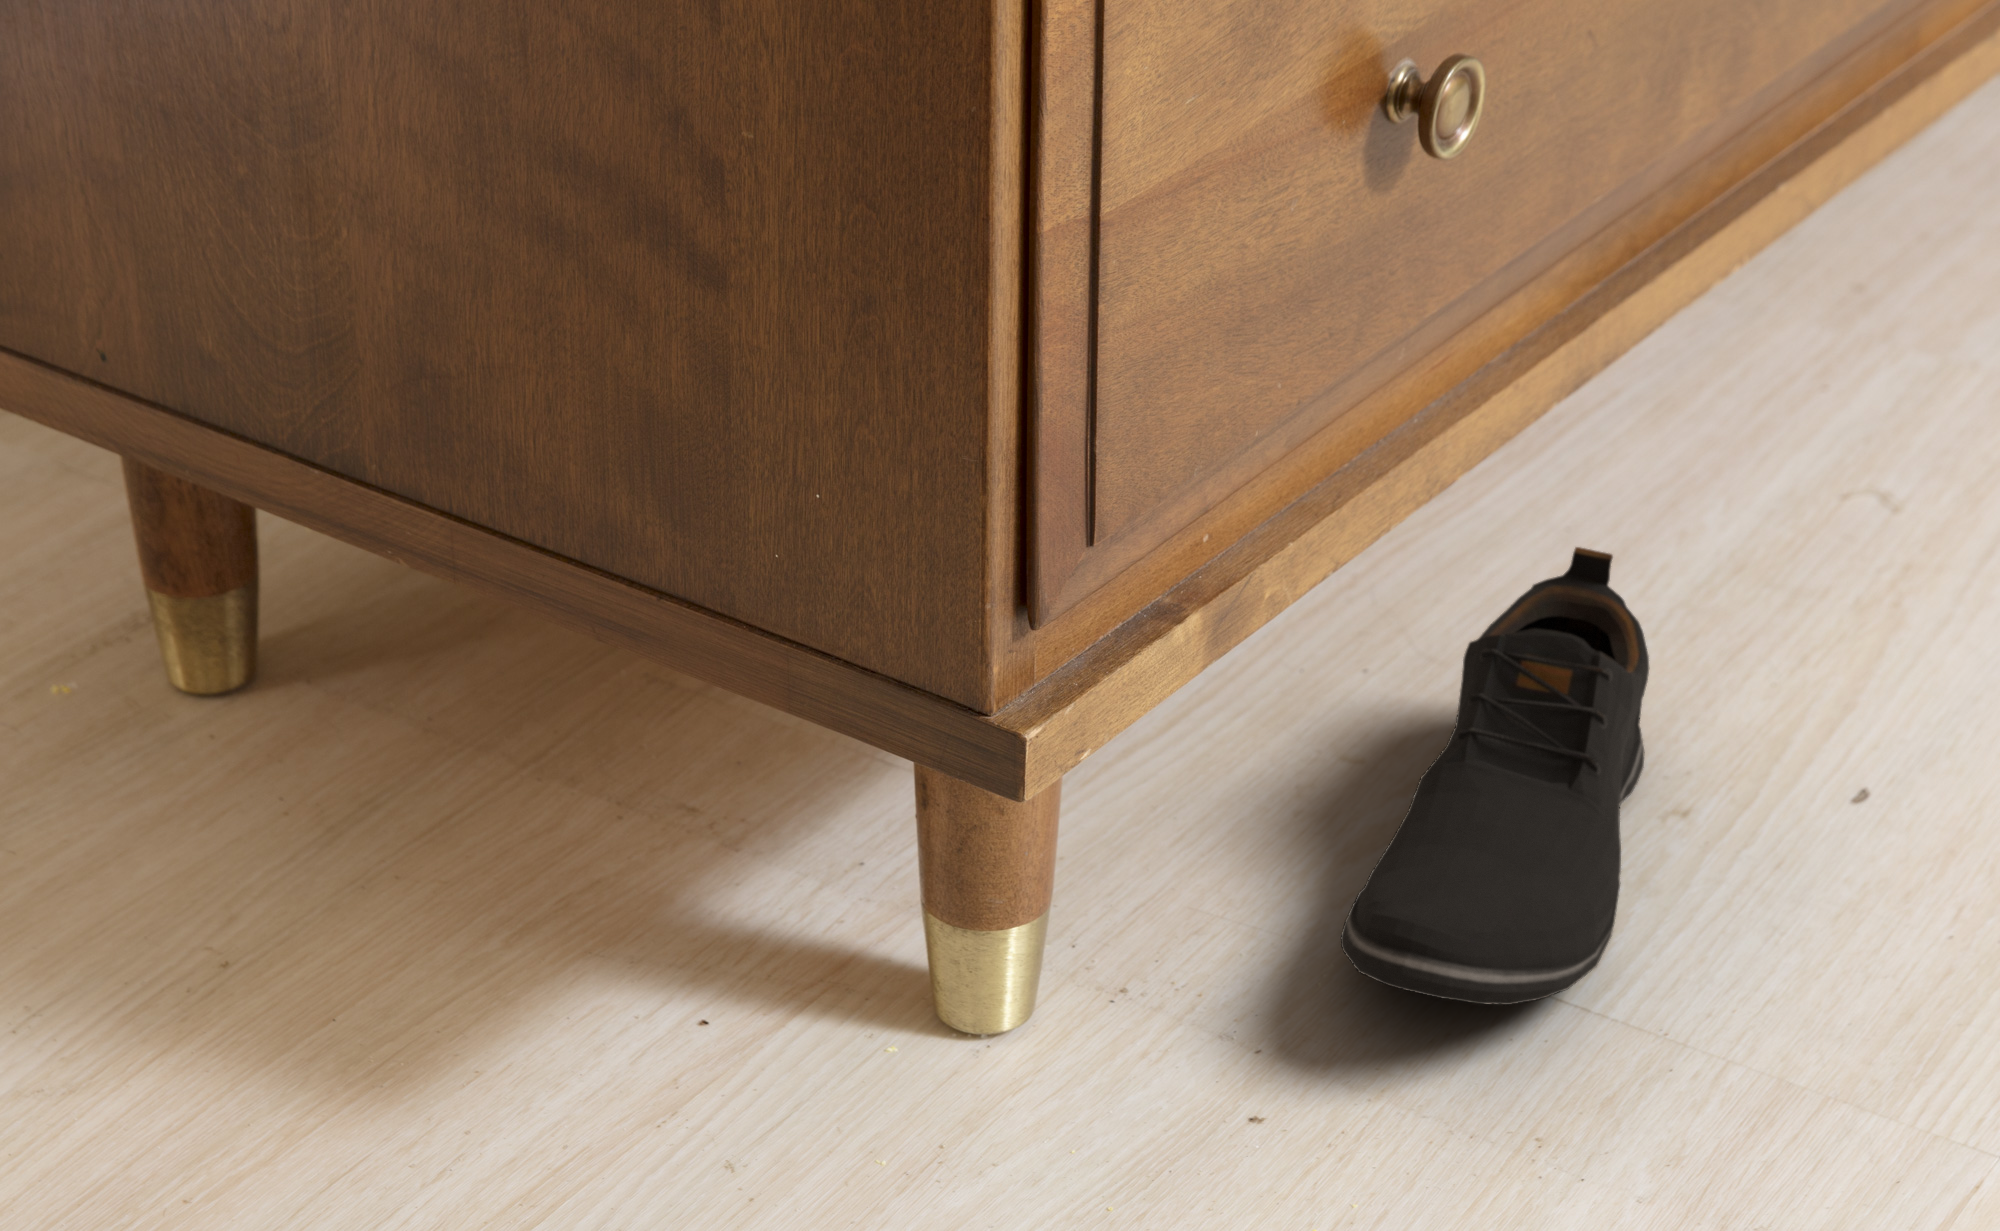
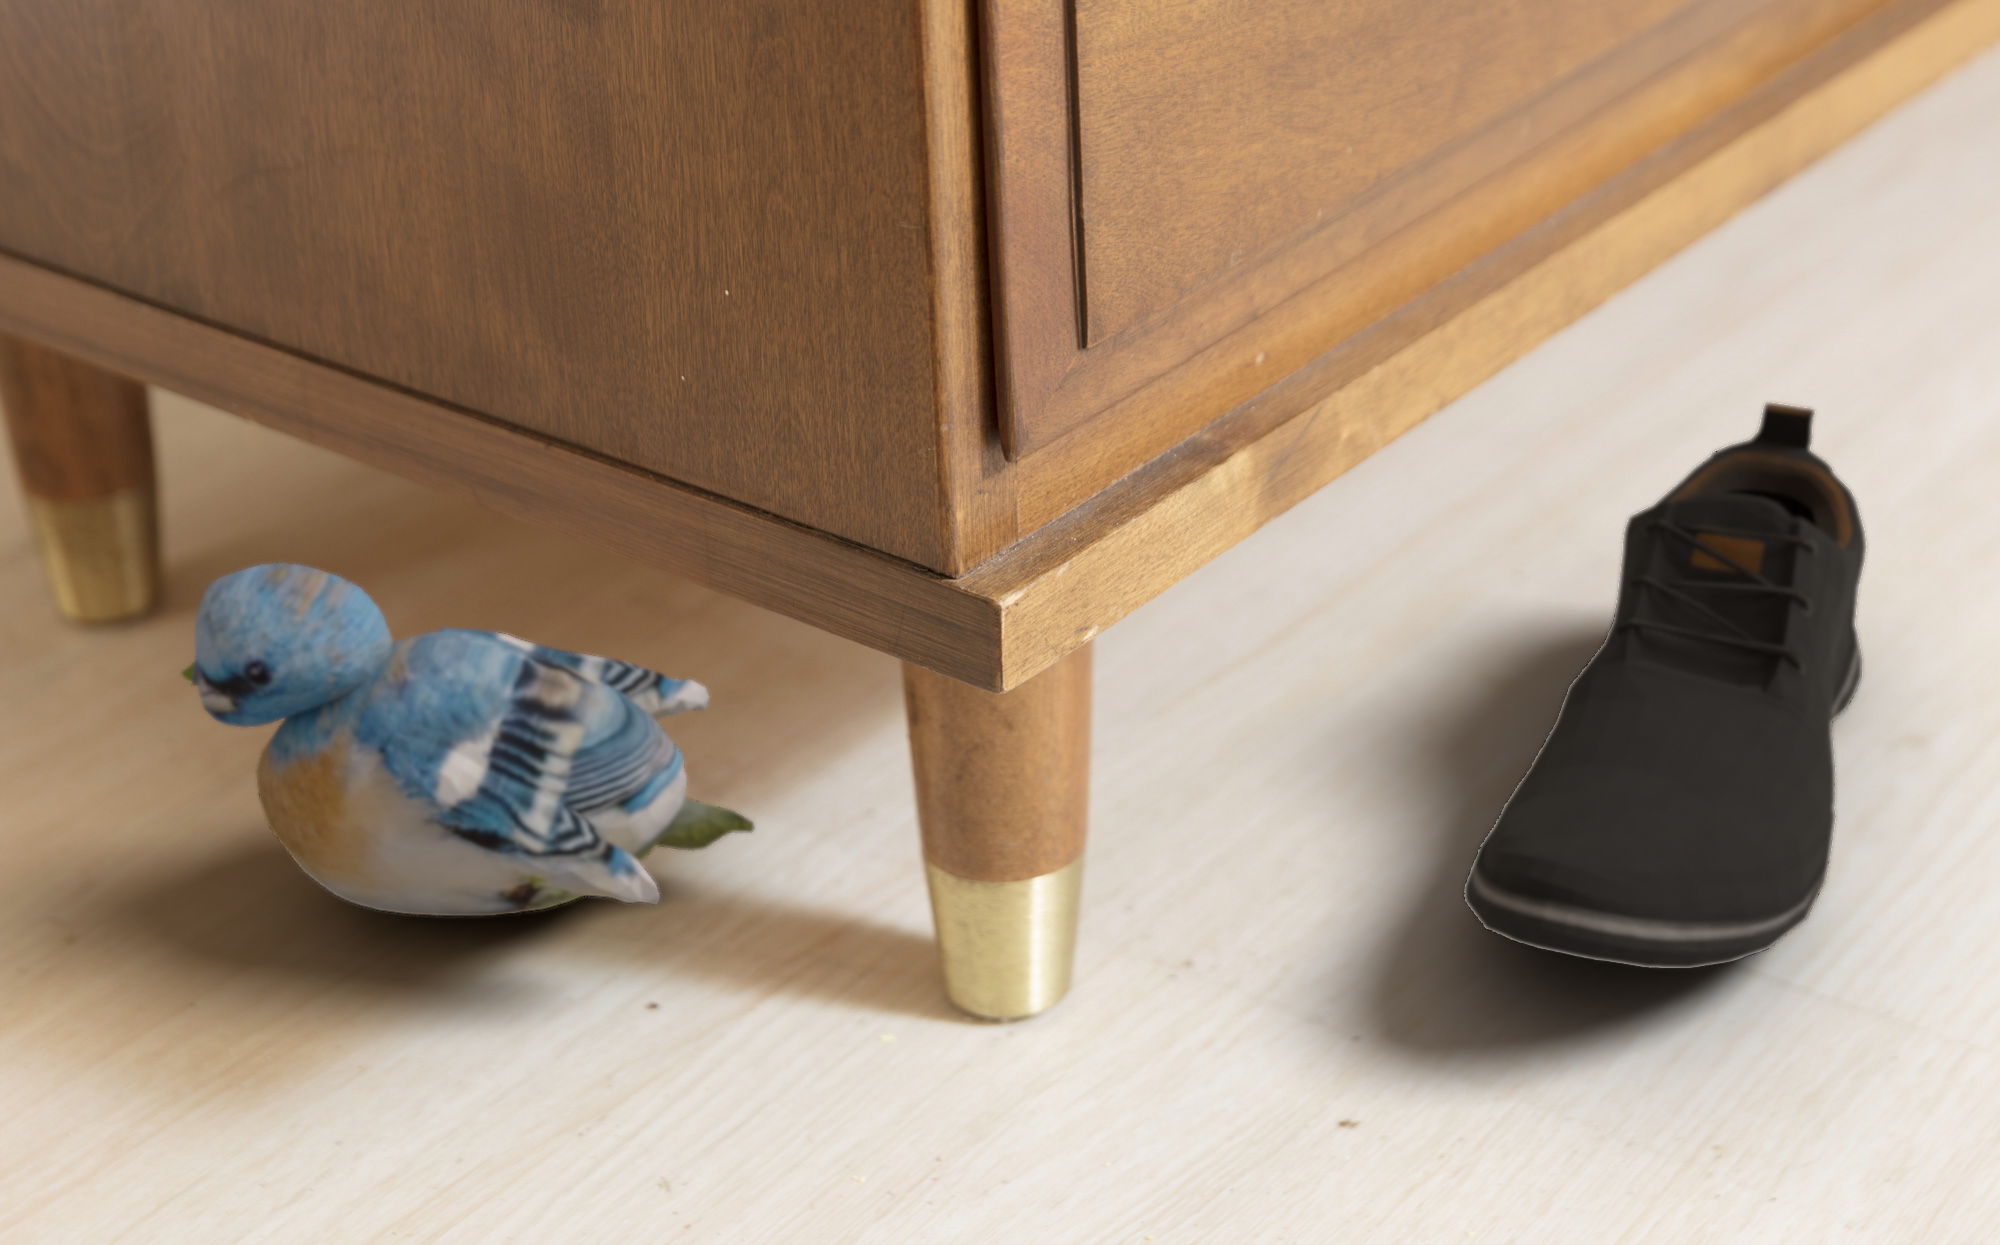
plush toy: none [323,668,780,951] -> present [182,563,754,916]

